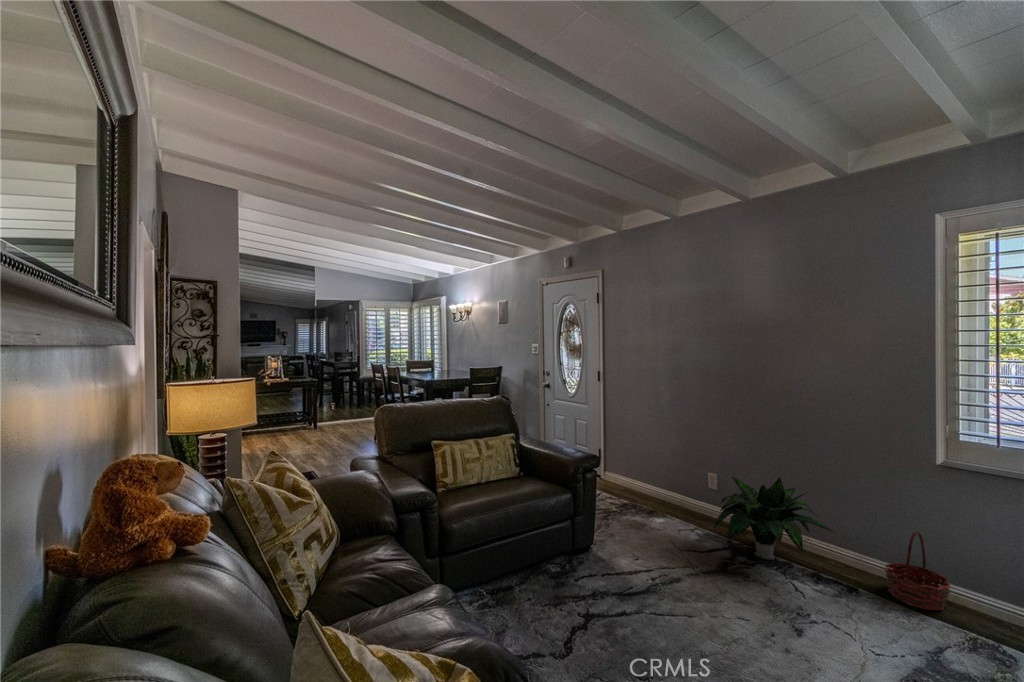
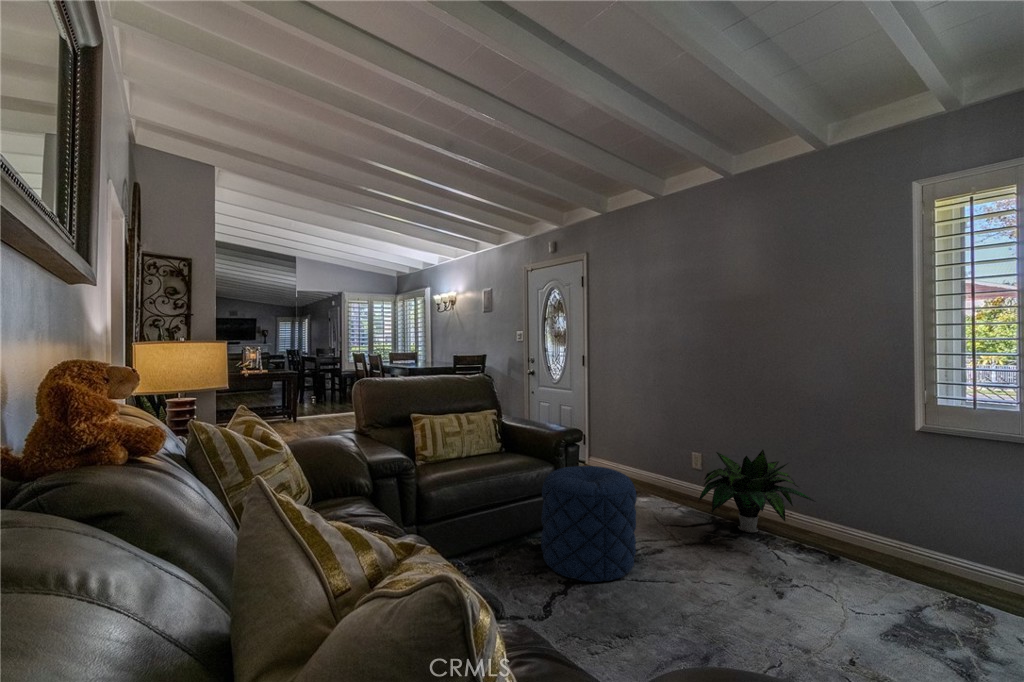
pouf: none [560,495,655,616] -> present [541,466,637,582]
basket: present [885,531,951,610] -> none [866,497,931,574]

